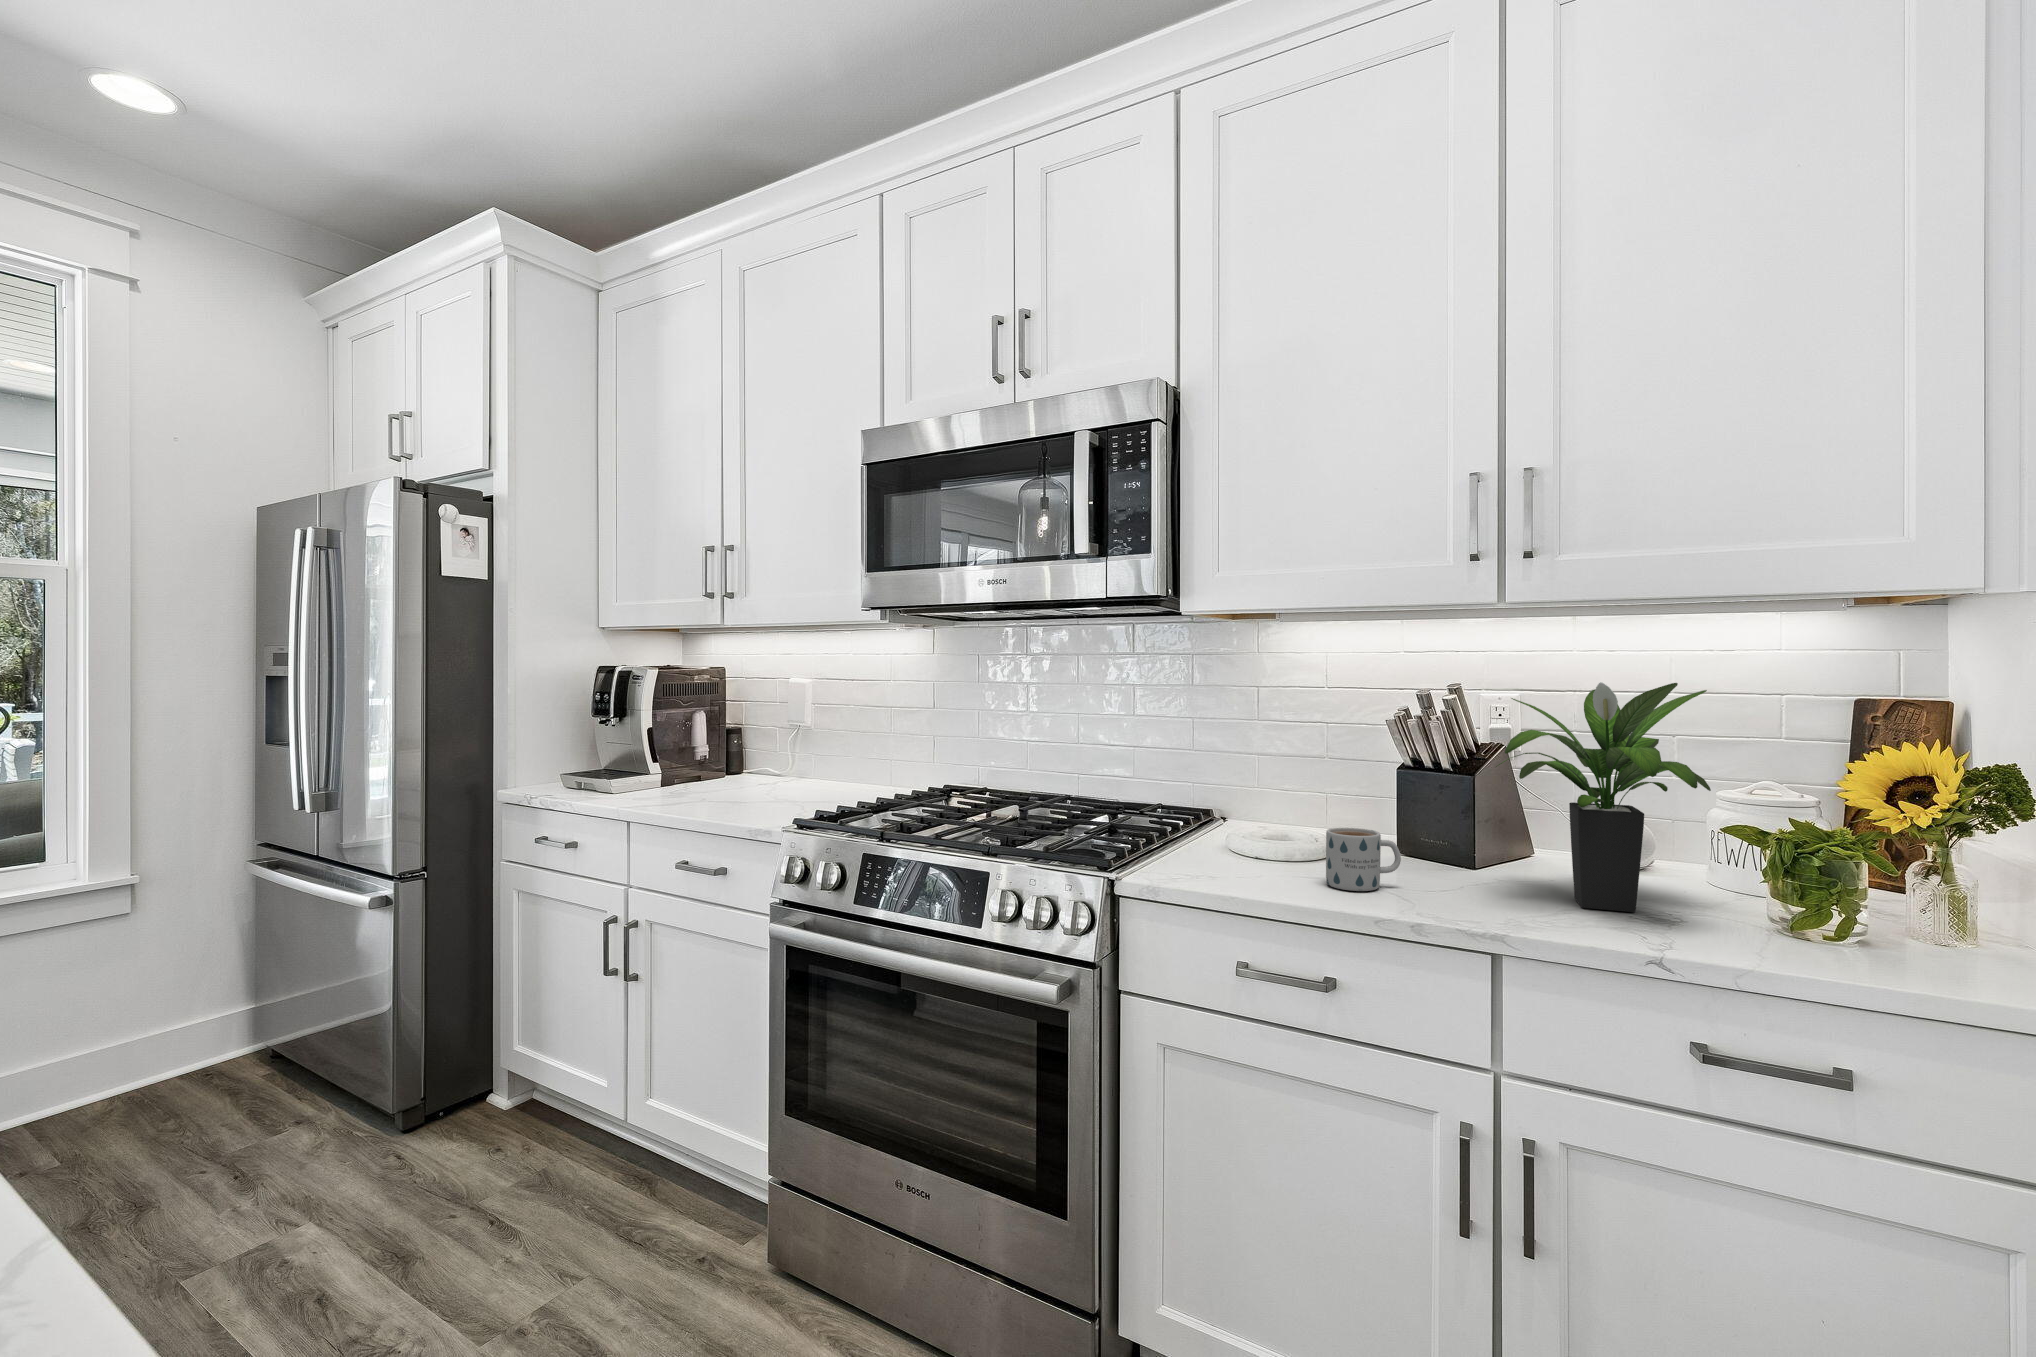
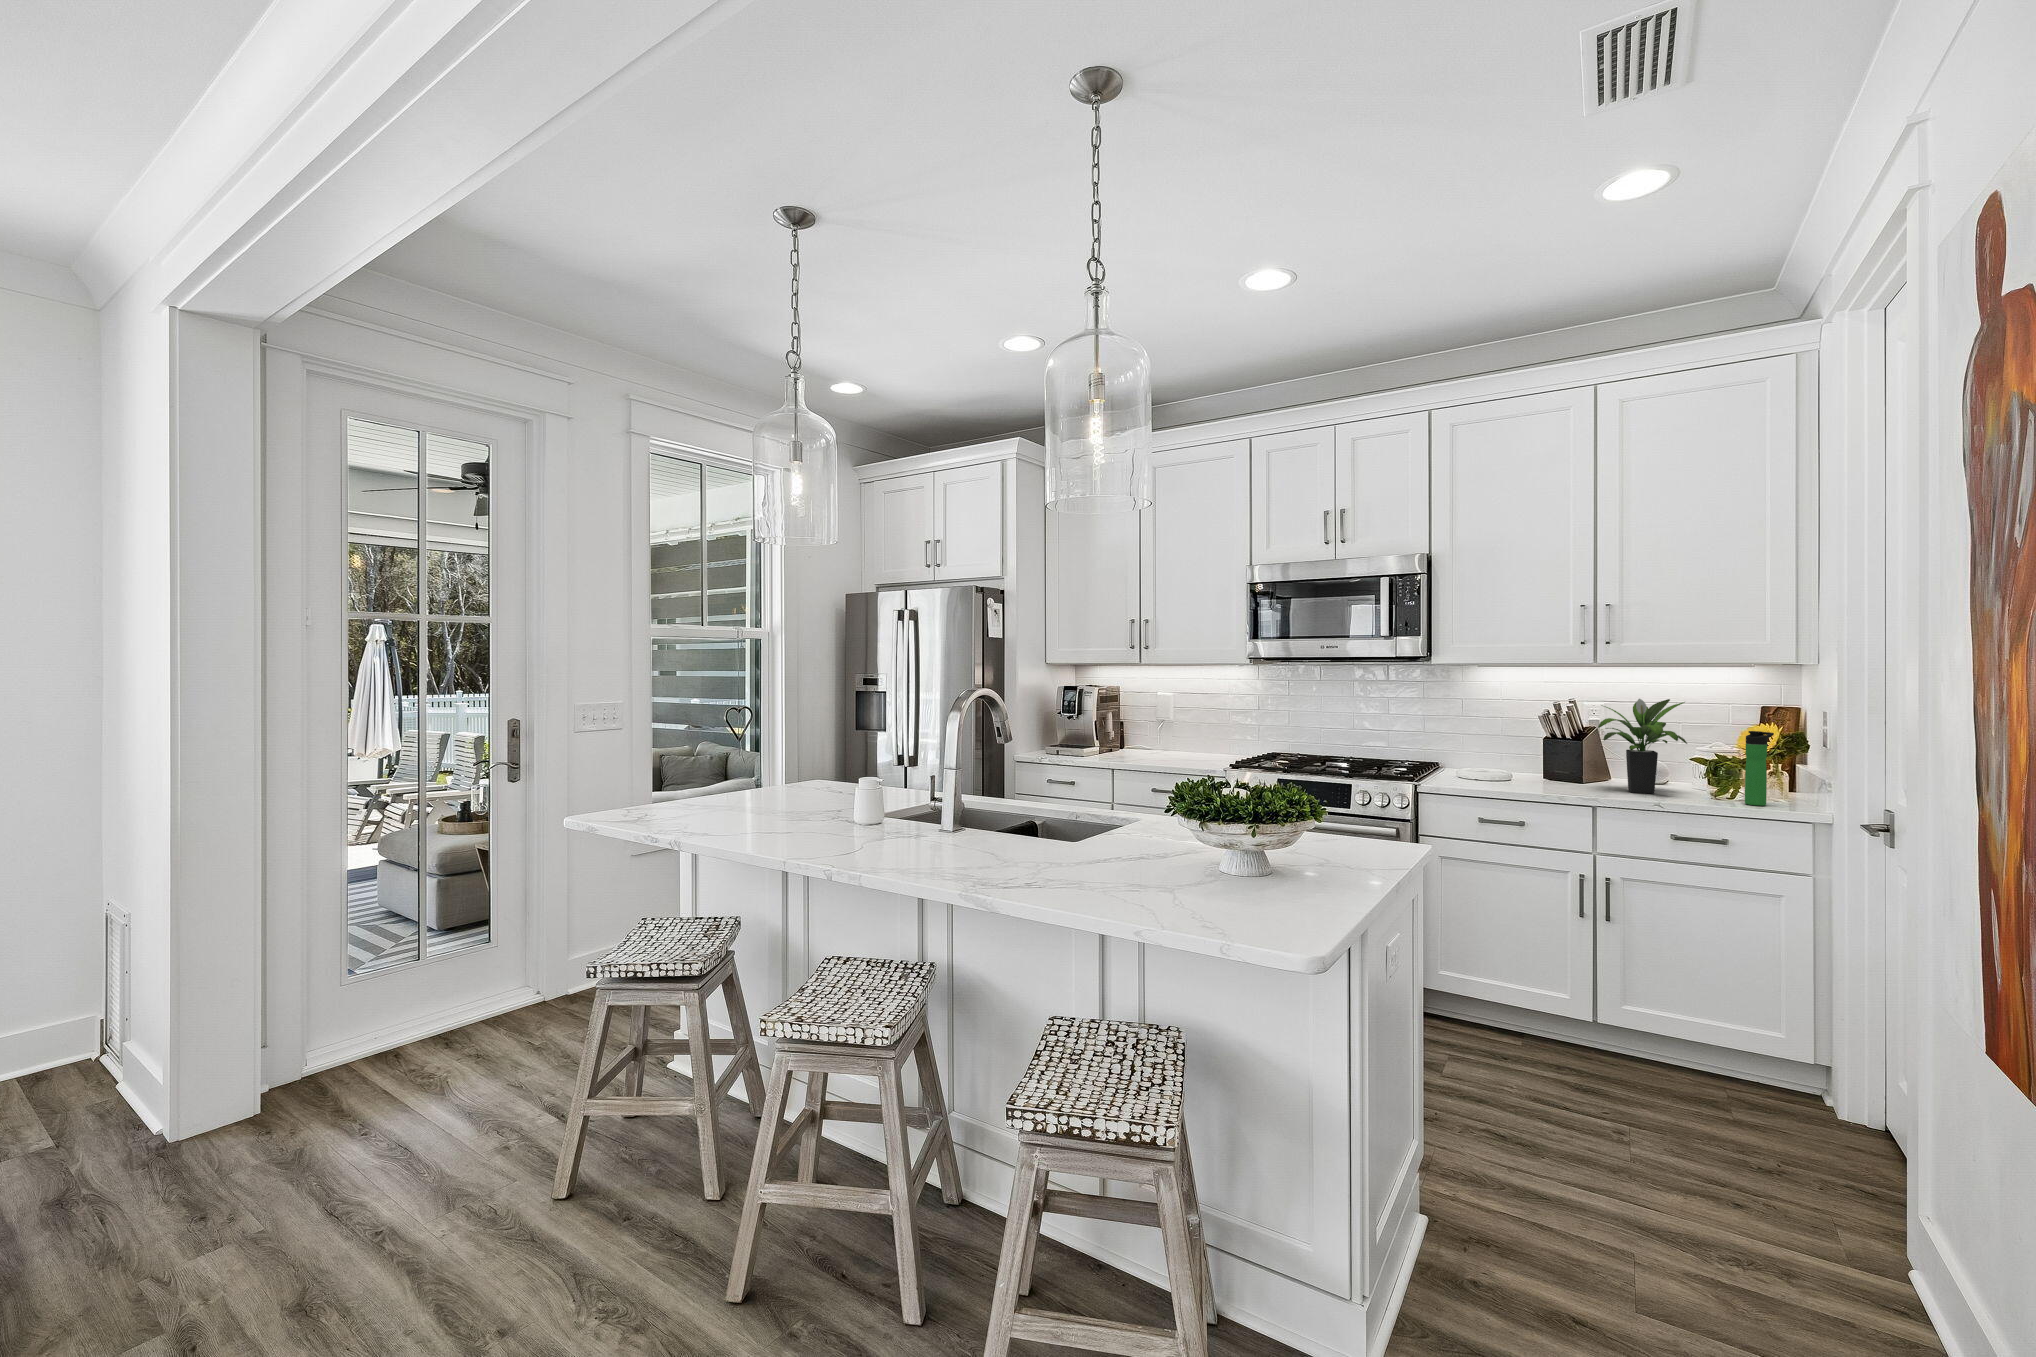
bottle: none [1875,765,1953,968] -> present [1745,731,1774,806]
mug: present [1326,828,1401,891] -> none [1516,762,1550,787]

